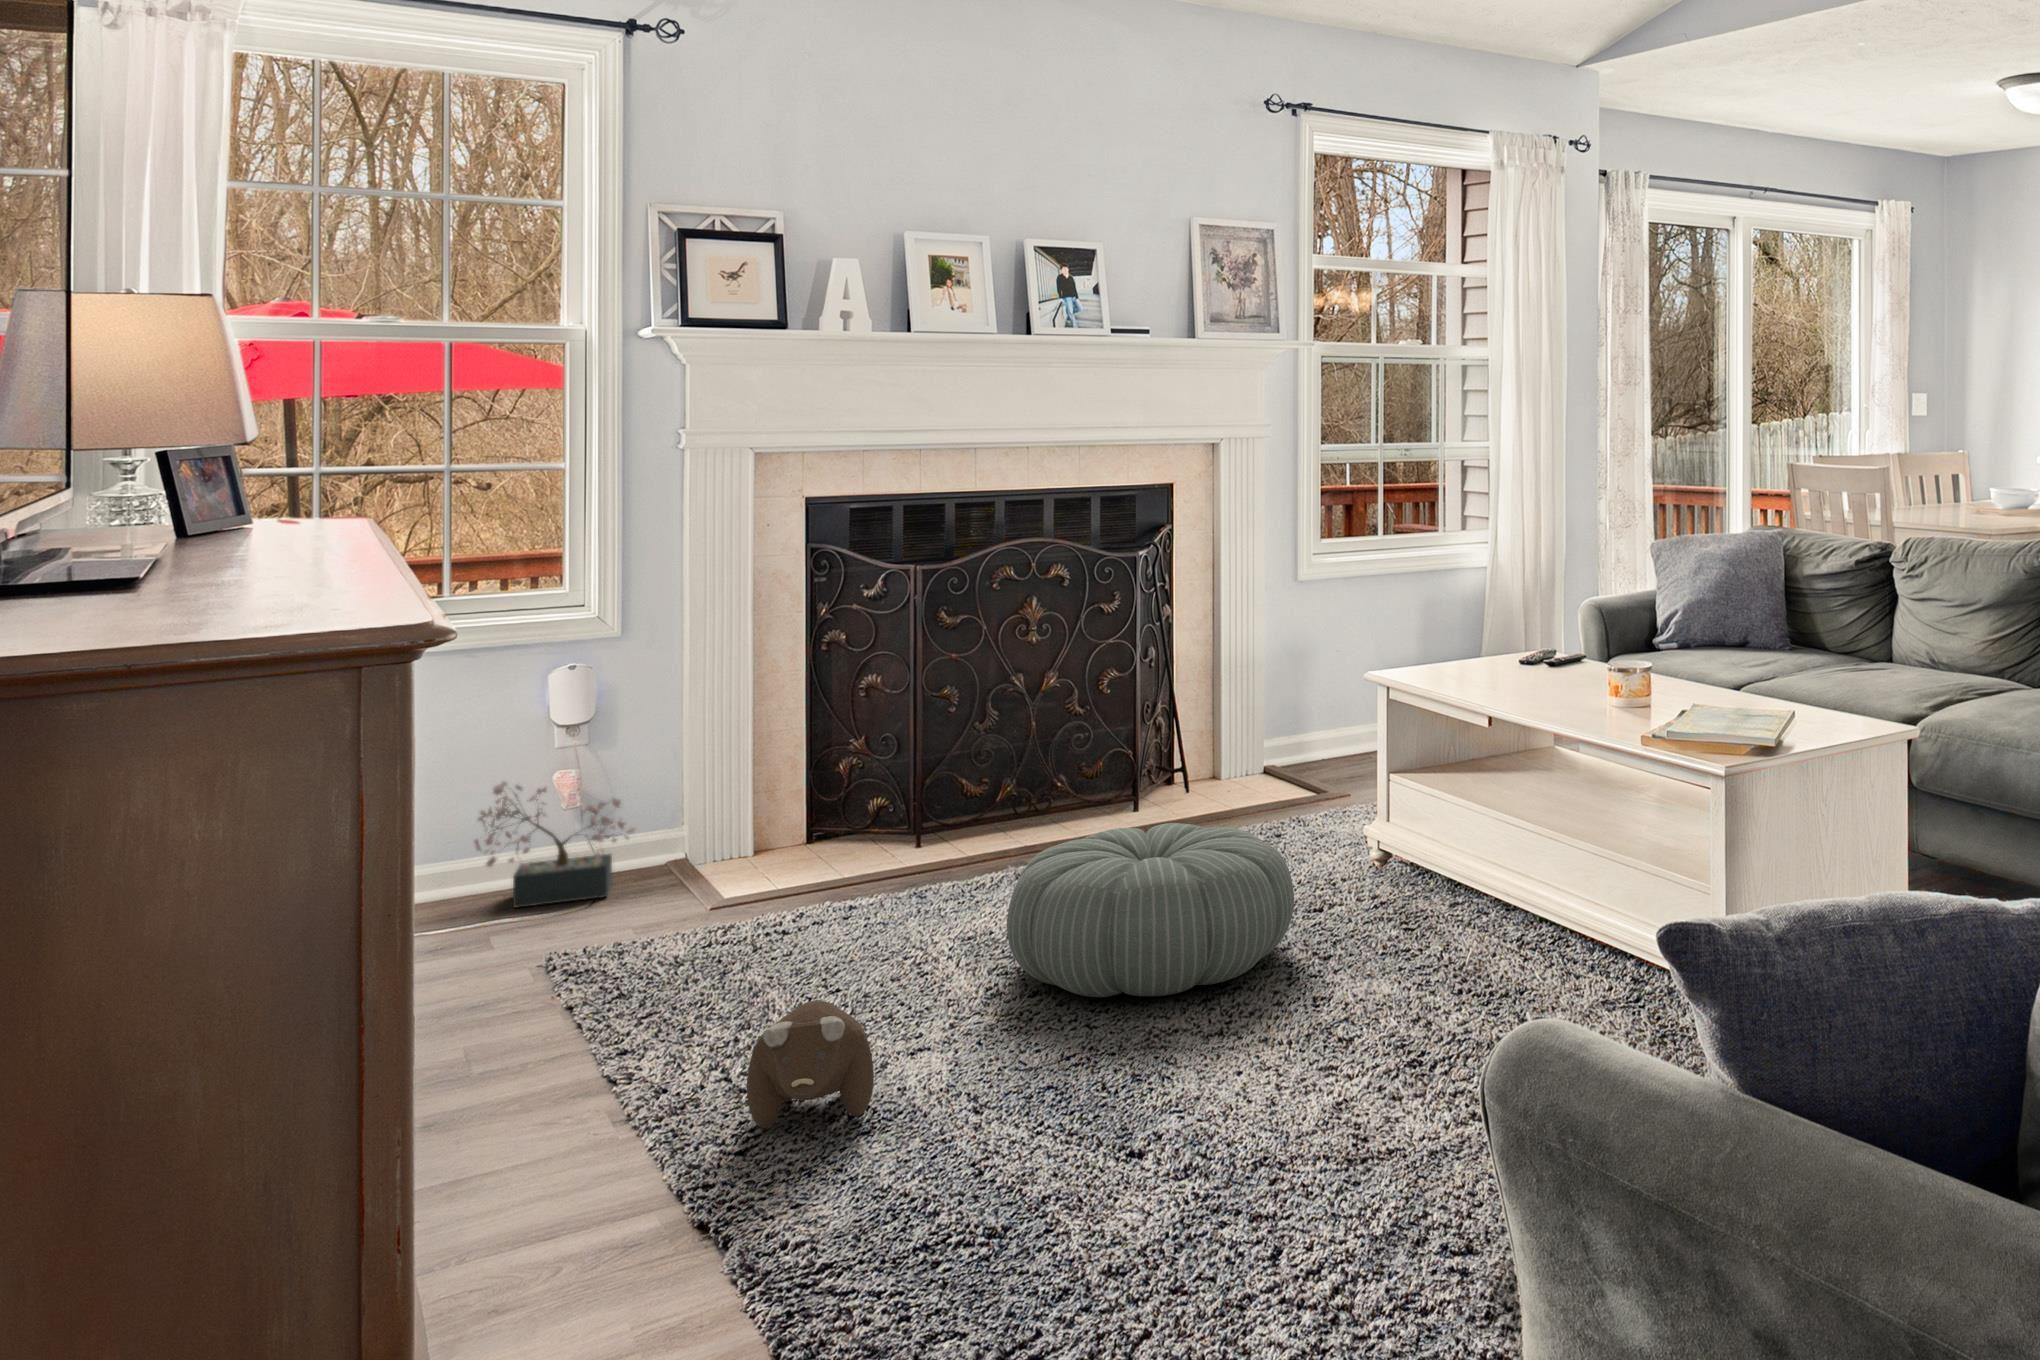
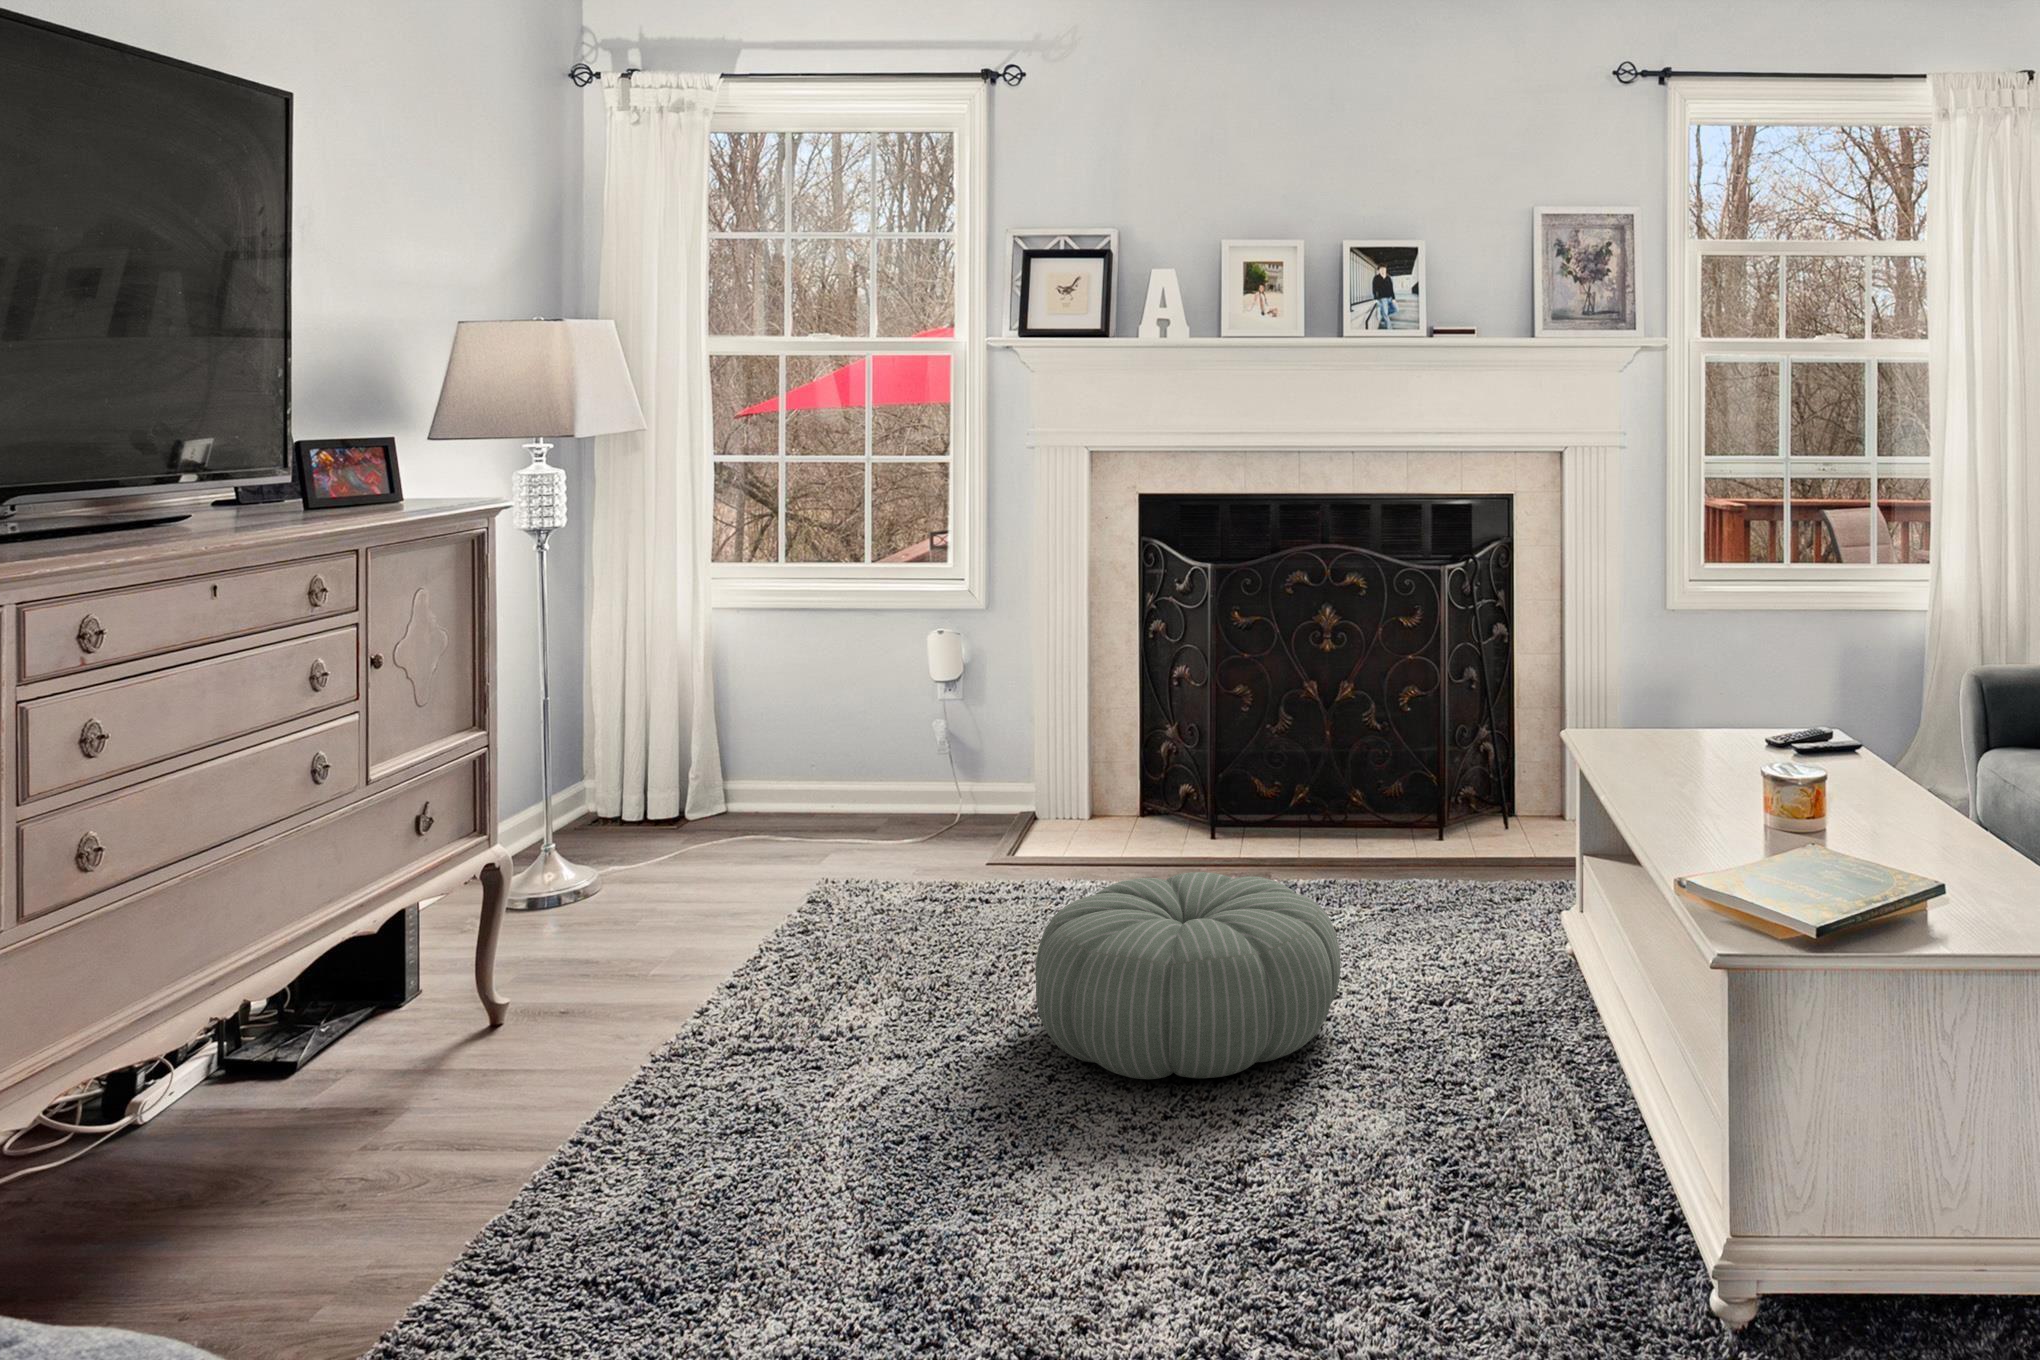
decorative plant: present [475,781,635,908] -> none [848,724,974,838]
plush toy: present [747,1000,874,1128] -> none [644,1006,799,1135]

